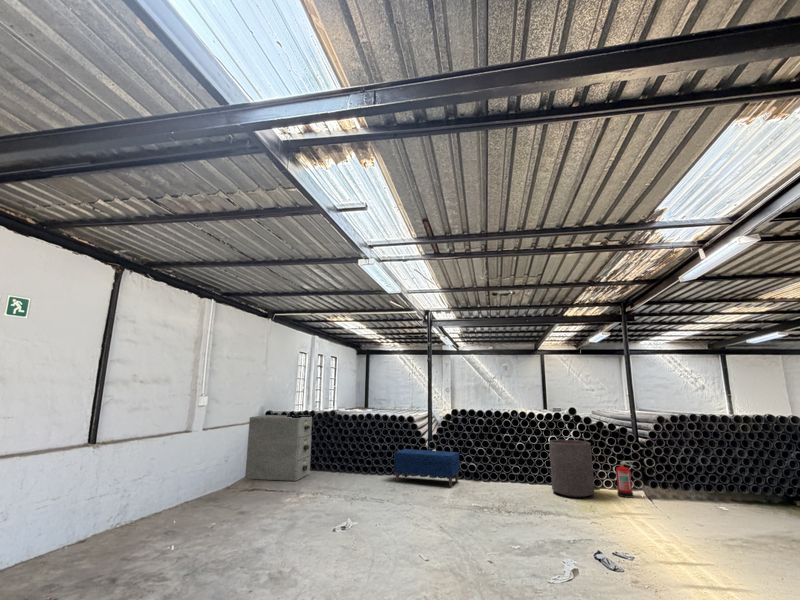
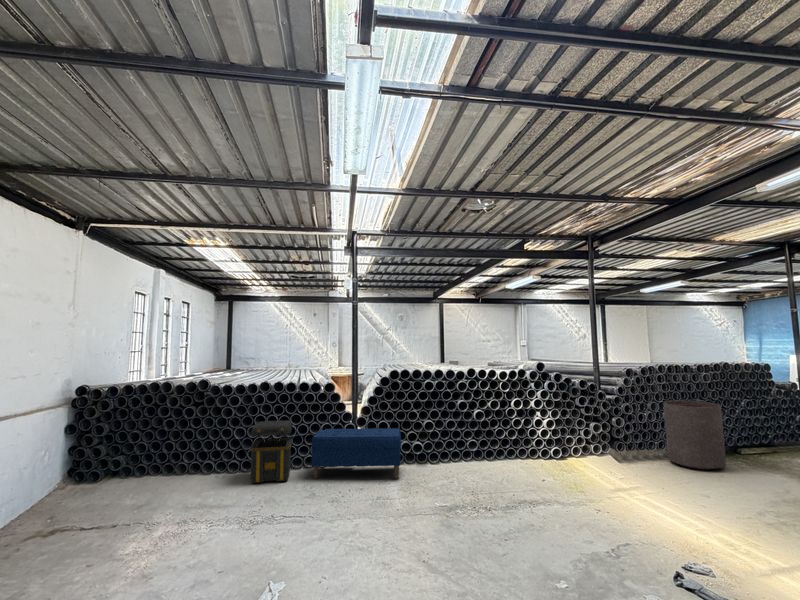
filing cabinet: present [245,415,312,481] -> none [34,390,168,512]
toolbox: none [357,440,385,480] -> present [250,420,292,483]
trash can: present [549,440,595,497] -> present [664,401,726,470]
fire extinguisher: present [610,461,633,498] -> none [581,422,610,466]

